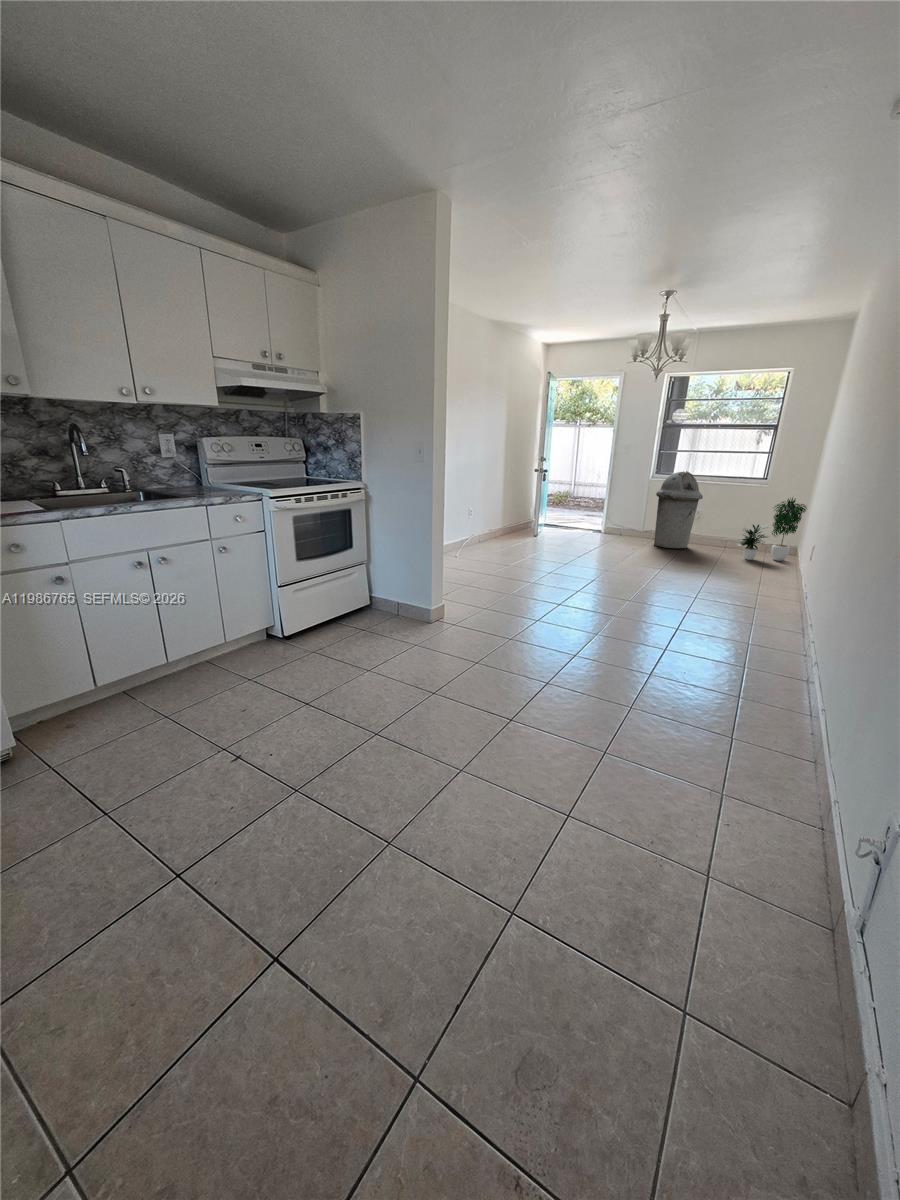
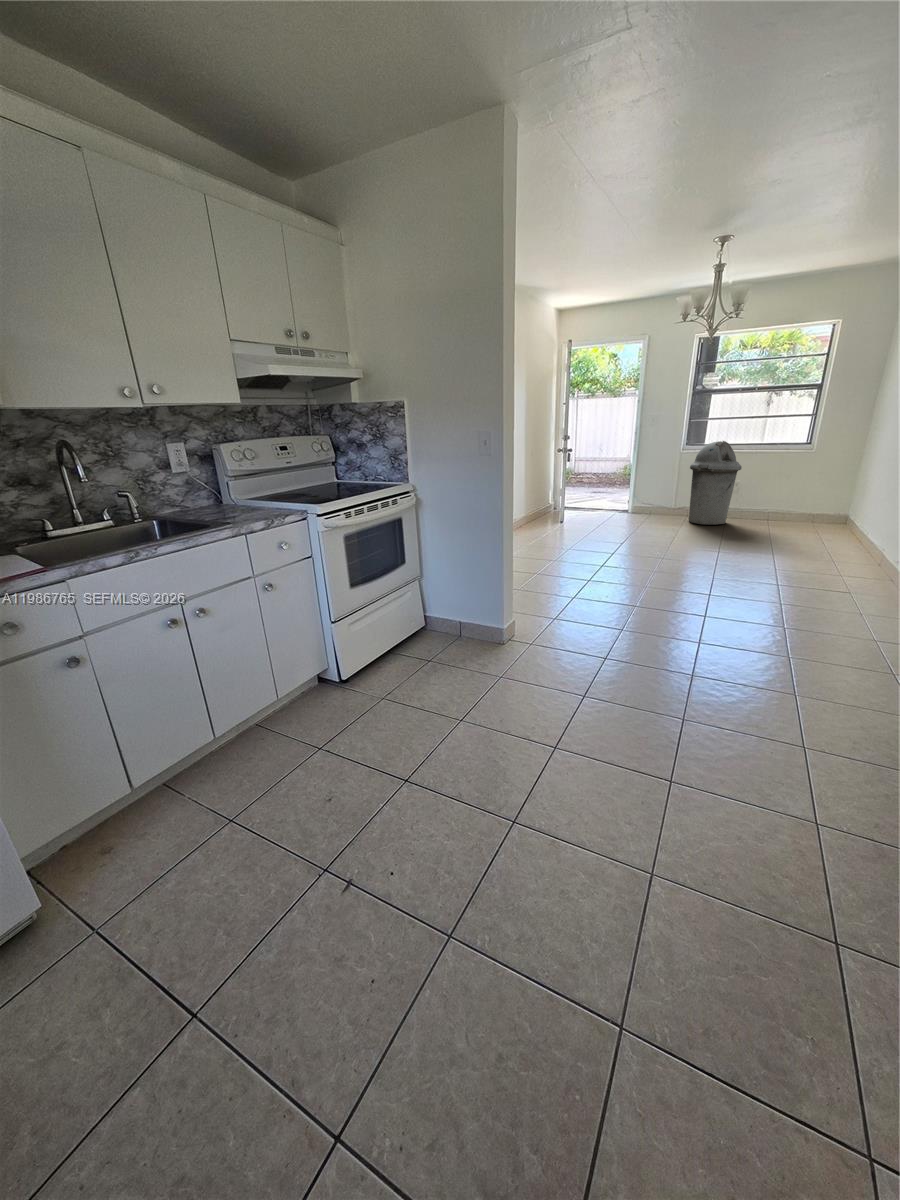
potted plant: present [739,498,807,561] -> none [782,461,861,532]

